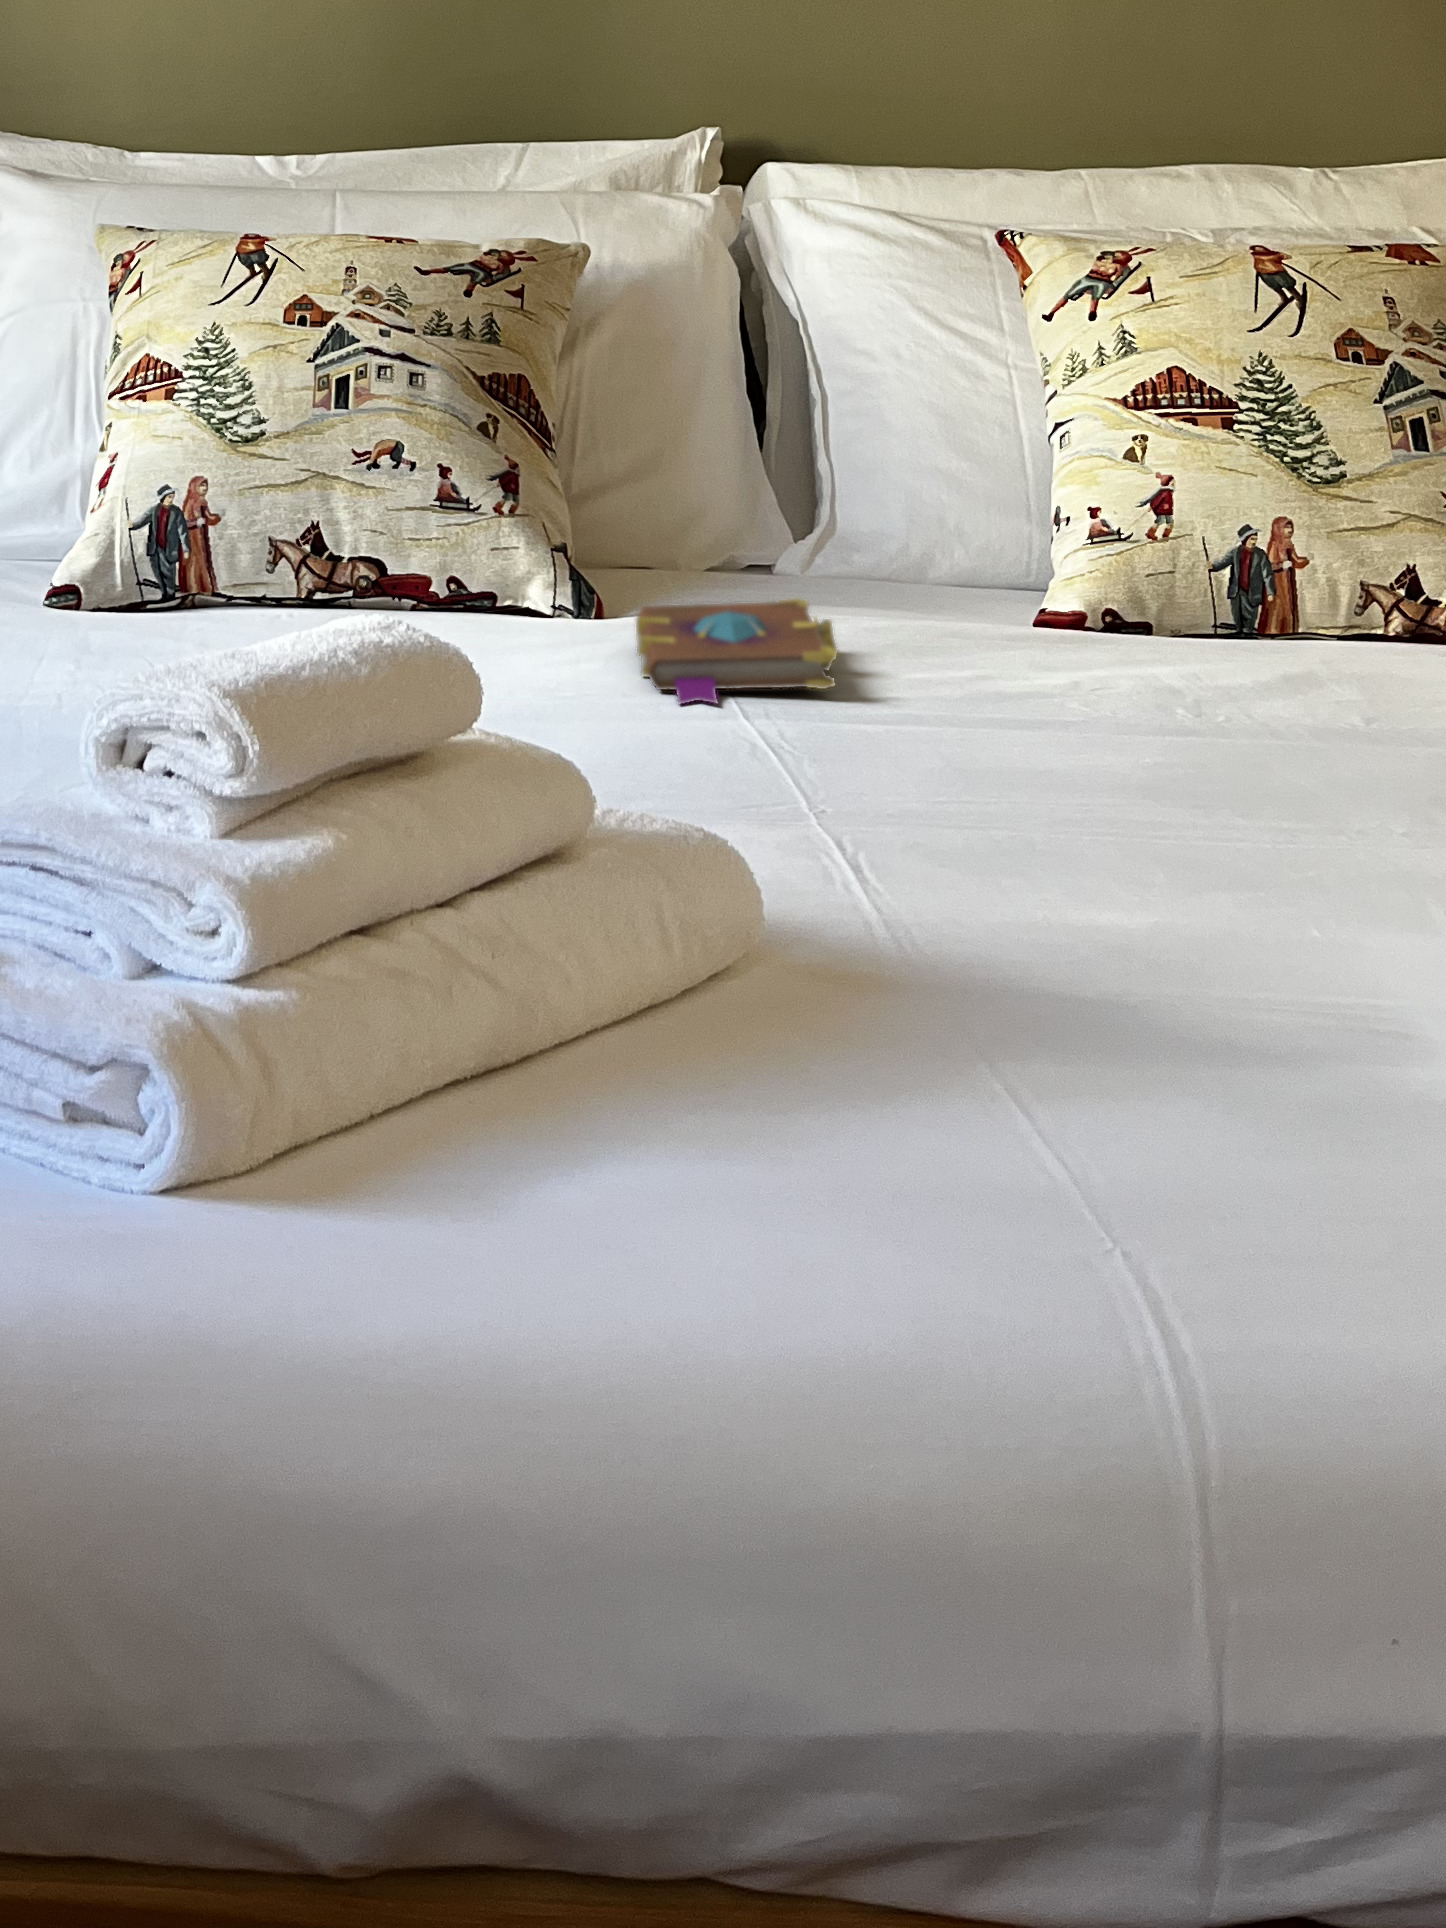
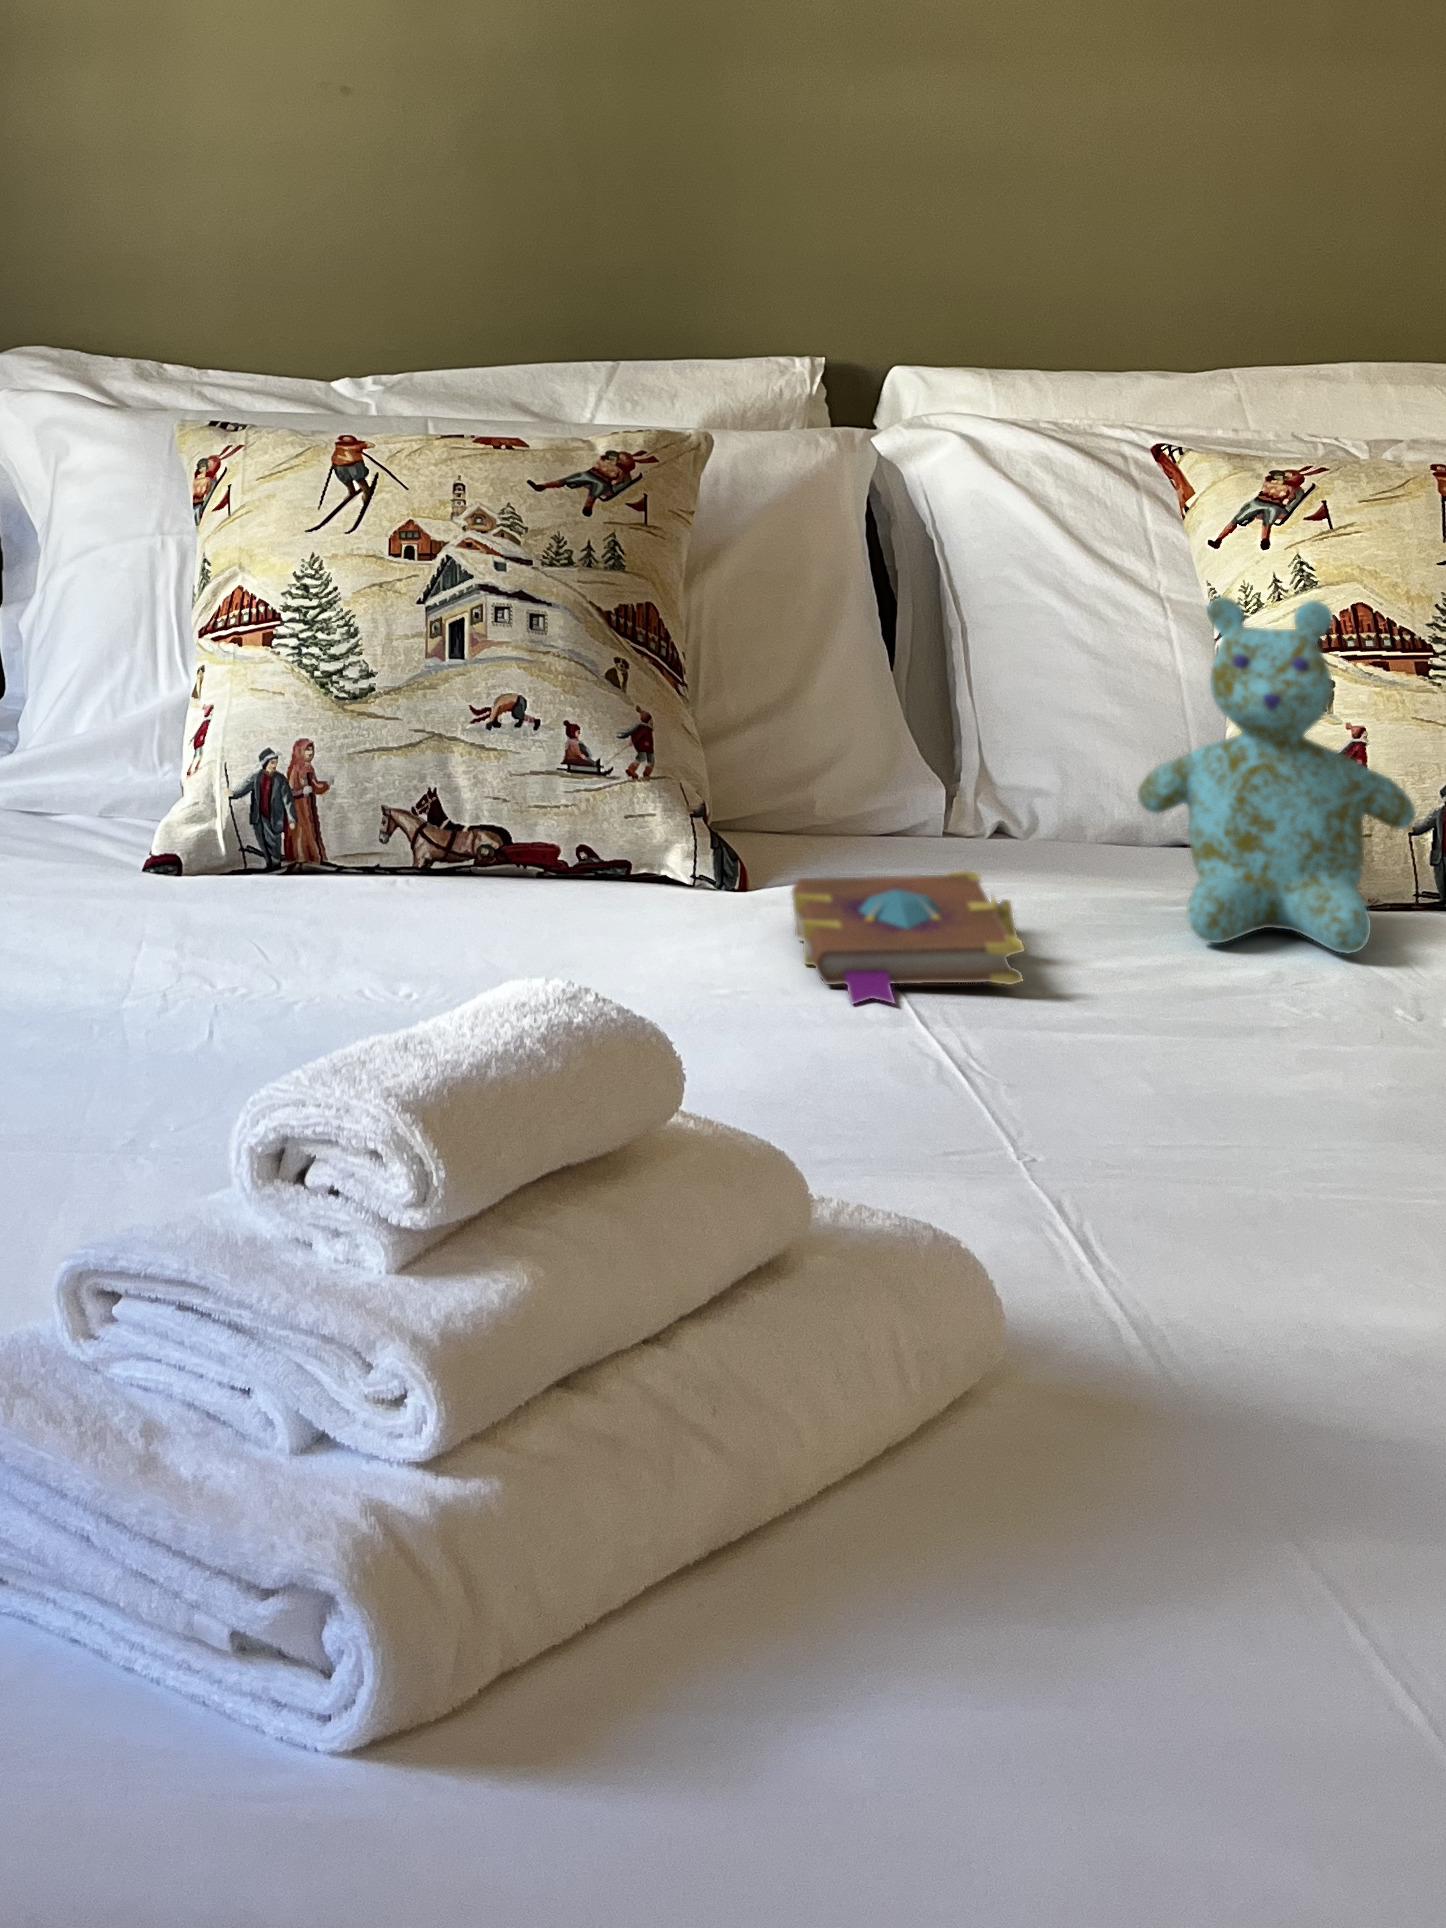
stuffed bear: none [957,352,1208,669] -> present [1137,596,1416,954]

